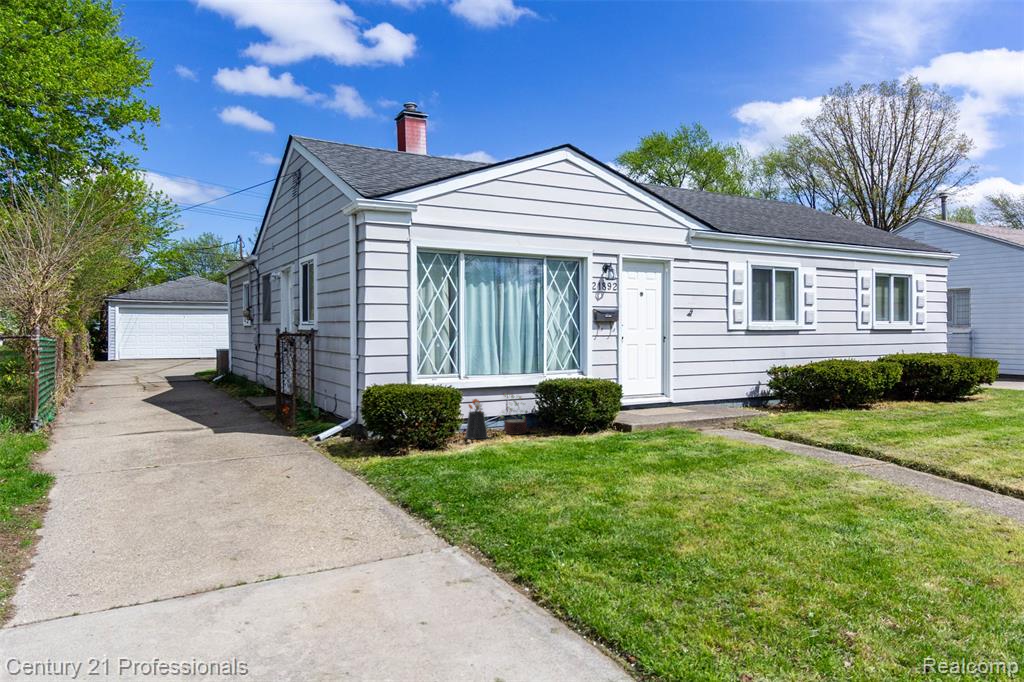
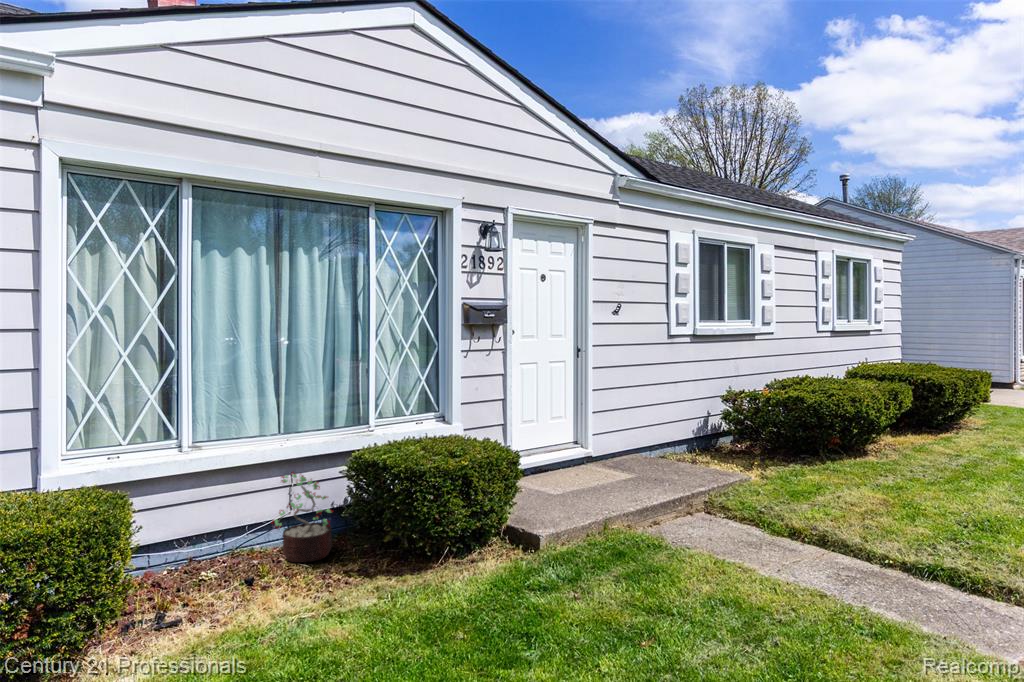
watering can: present [466,399,487,439] -> none [186,493,240,591]

